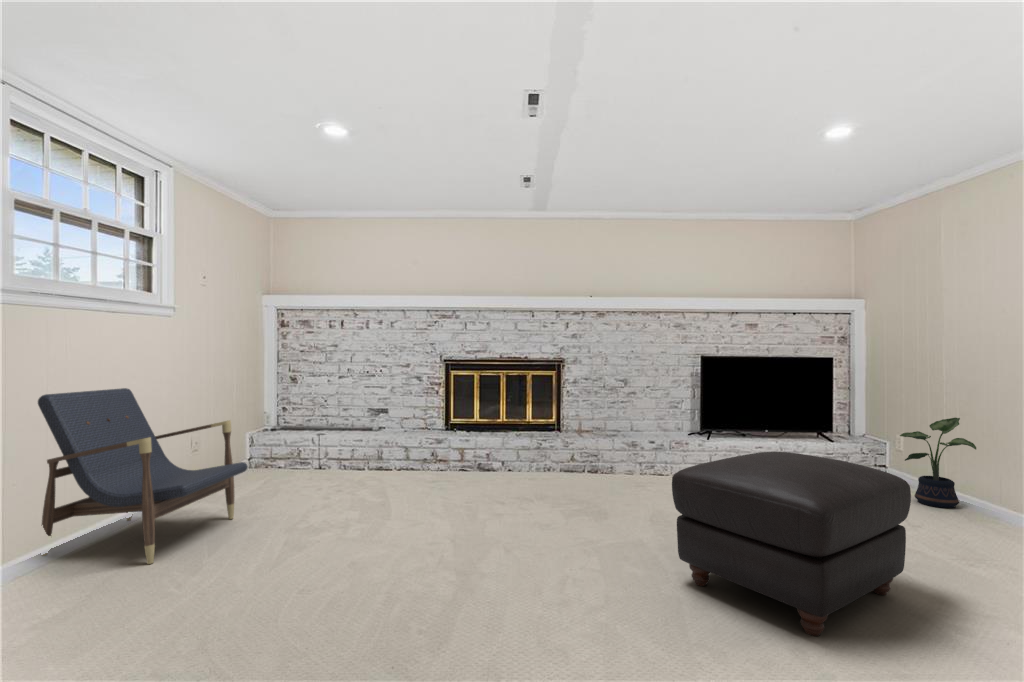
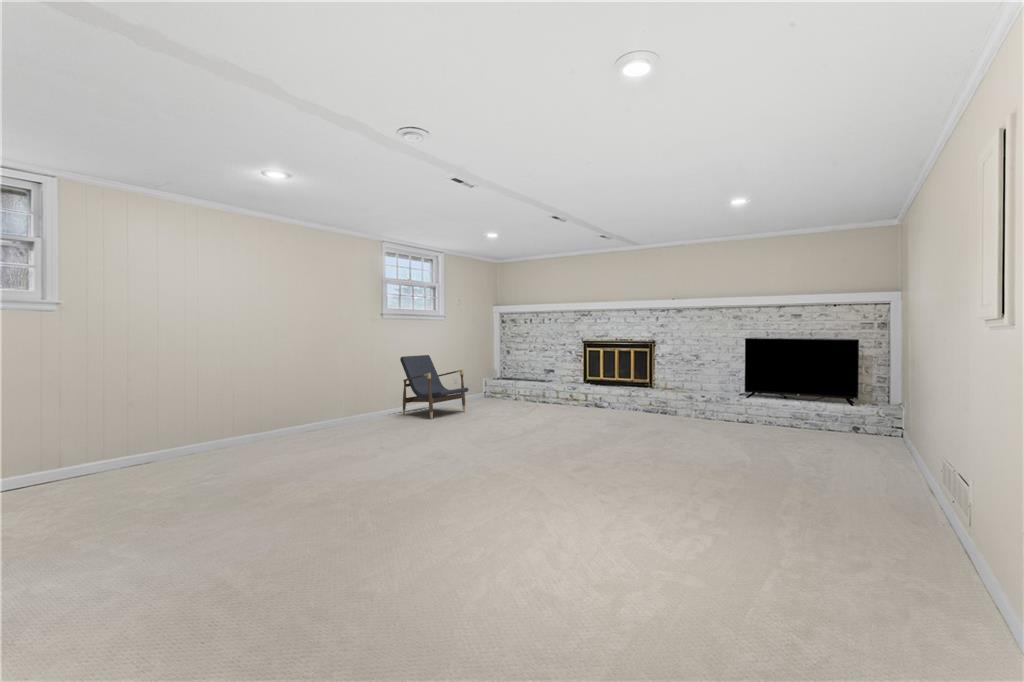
potted plant: present [900,418,976,508] -> none [847,386,906,449]
ottoman: present [672,452,911,636] -> none [605,391,709,459]

